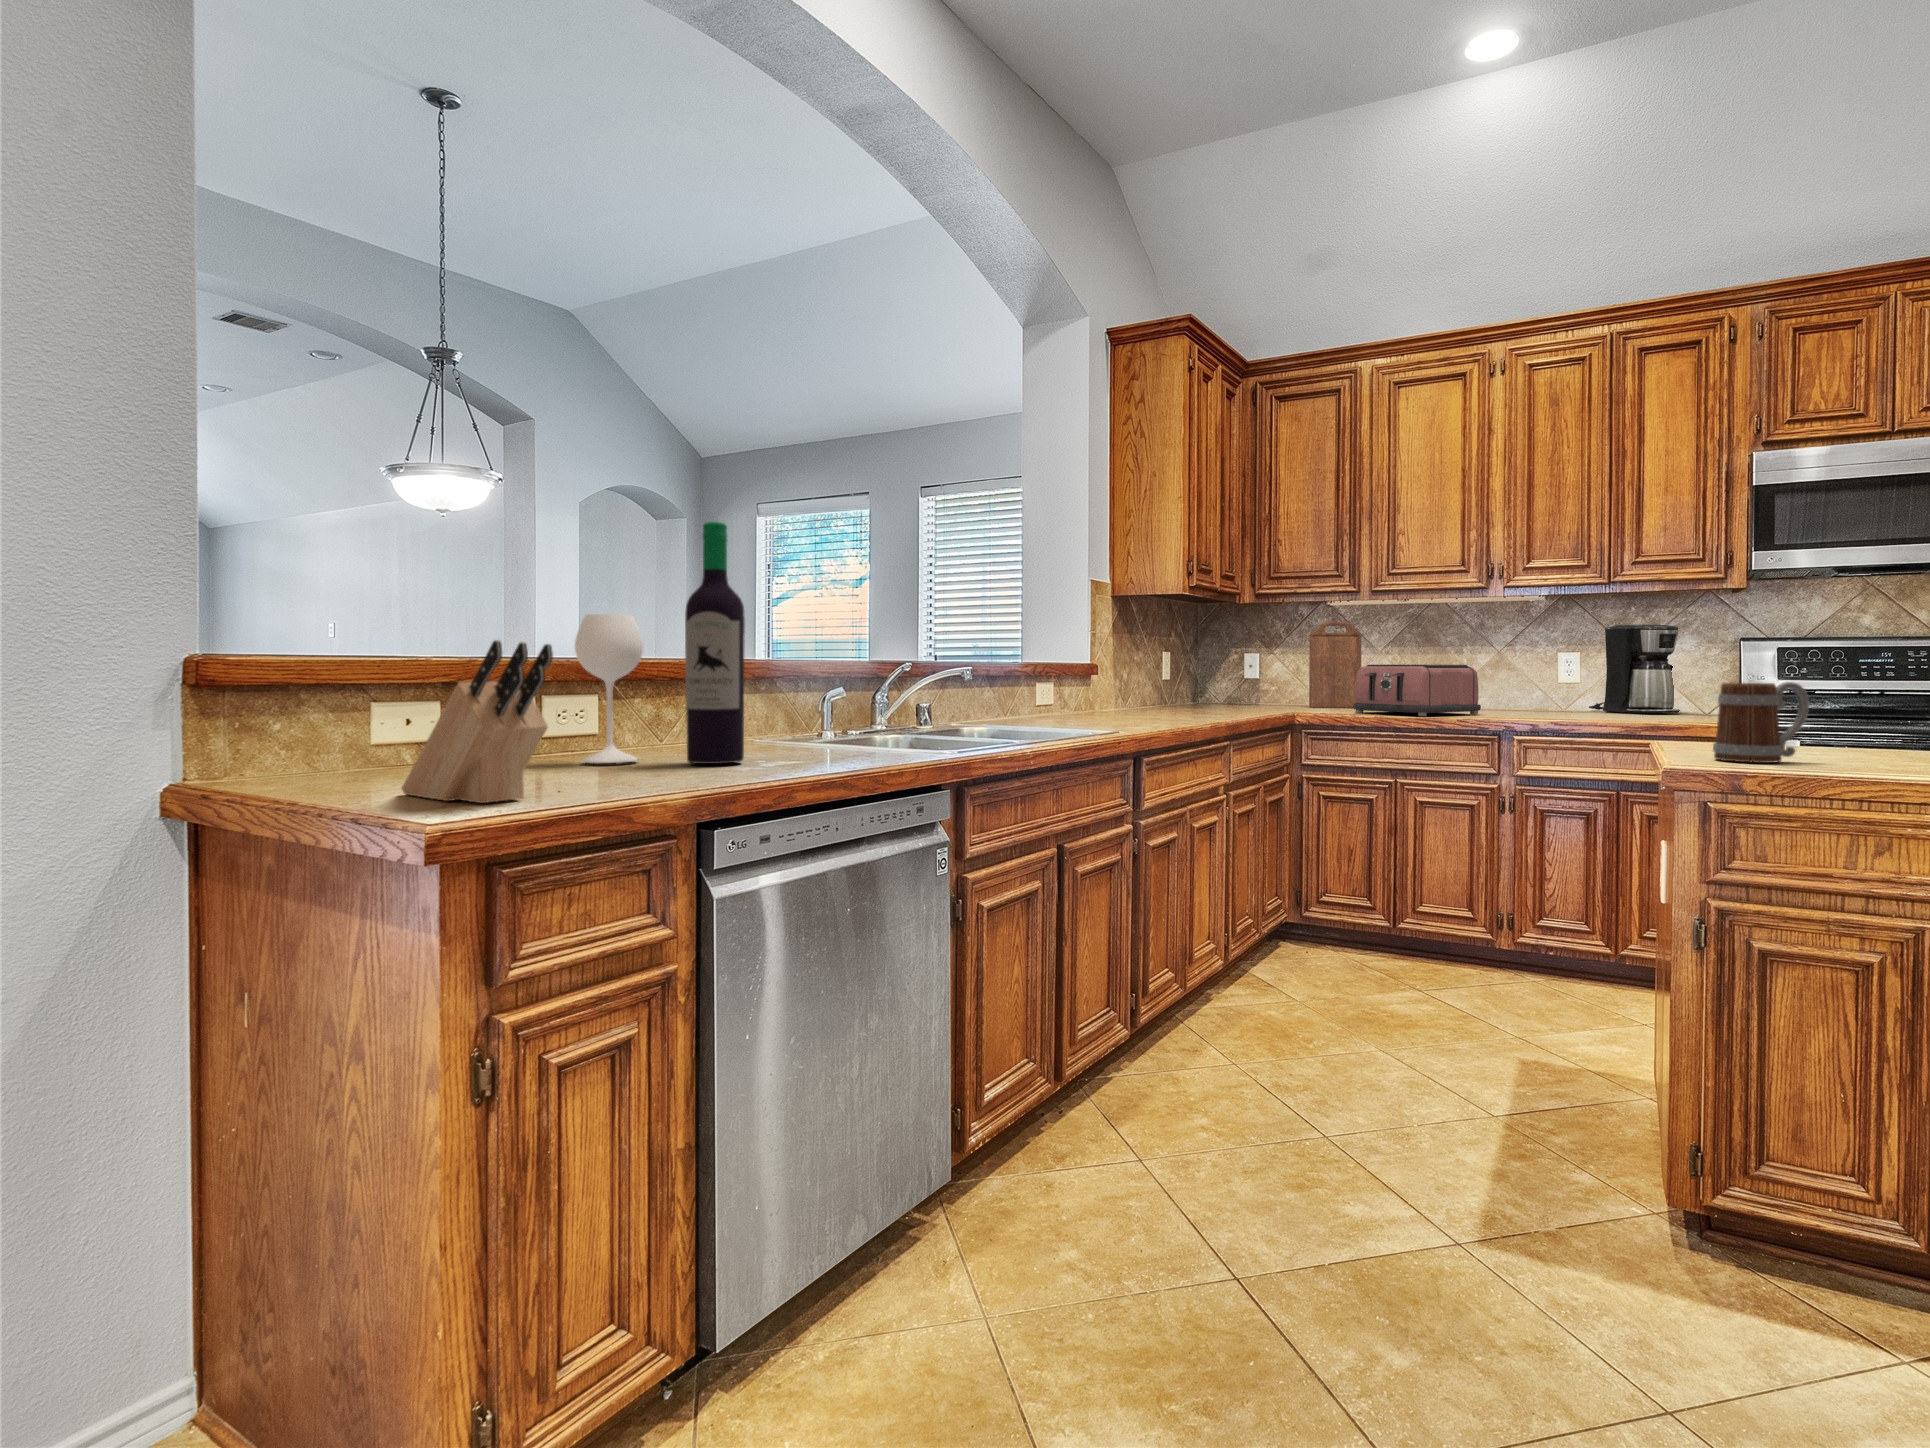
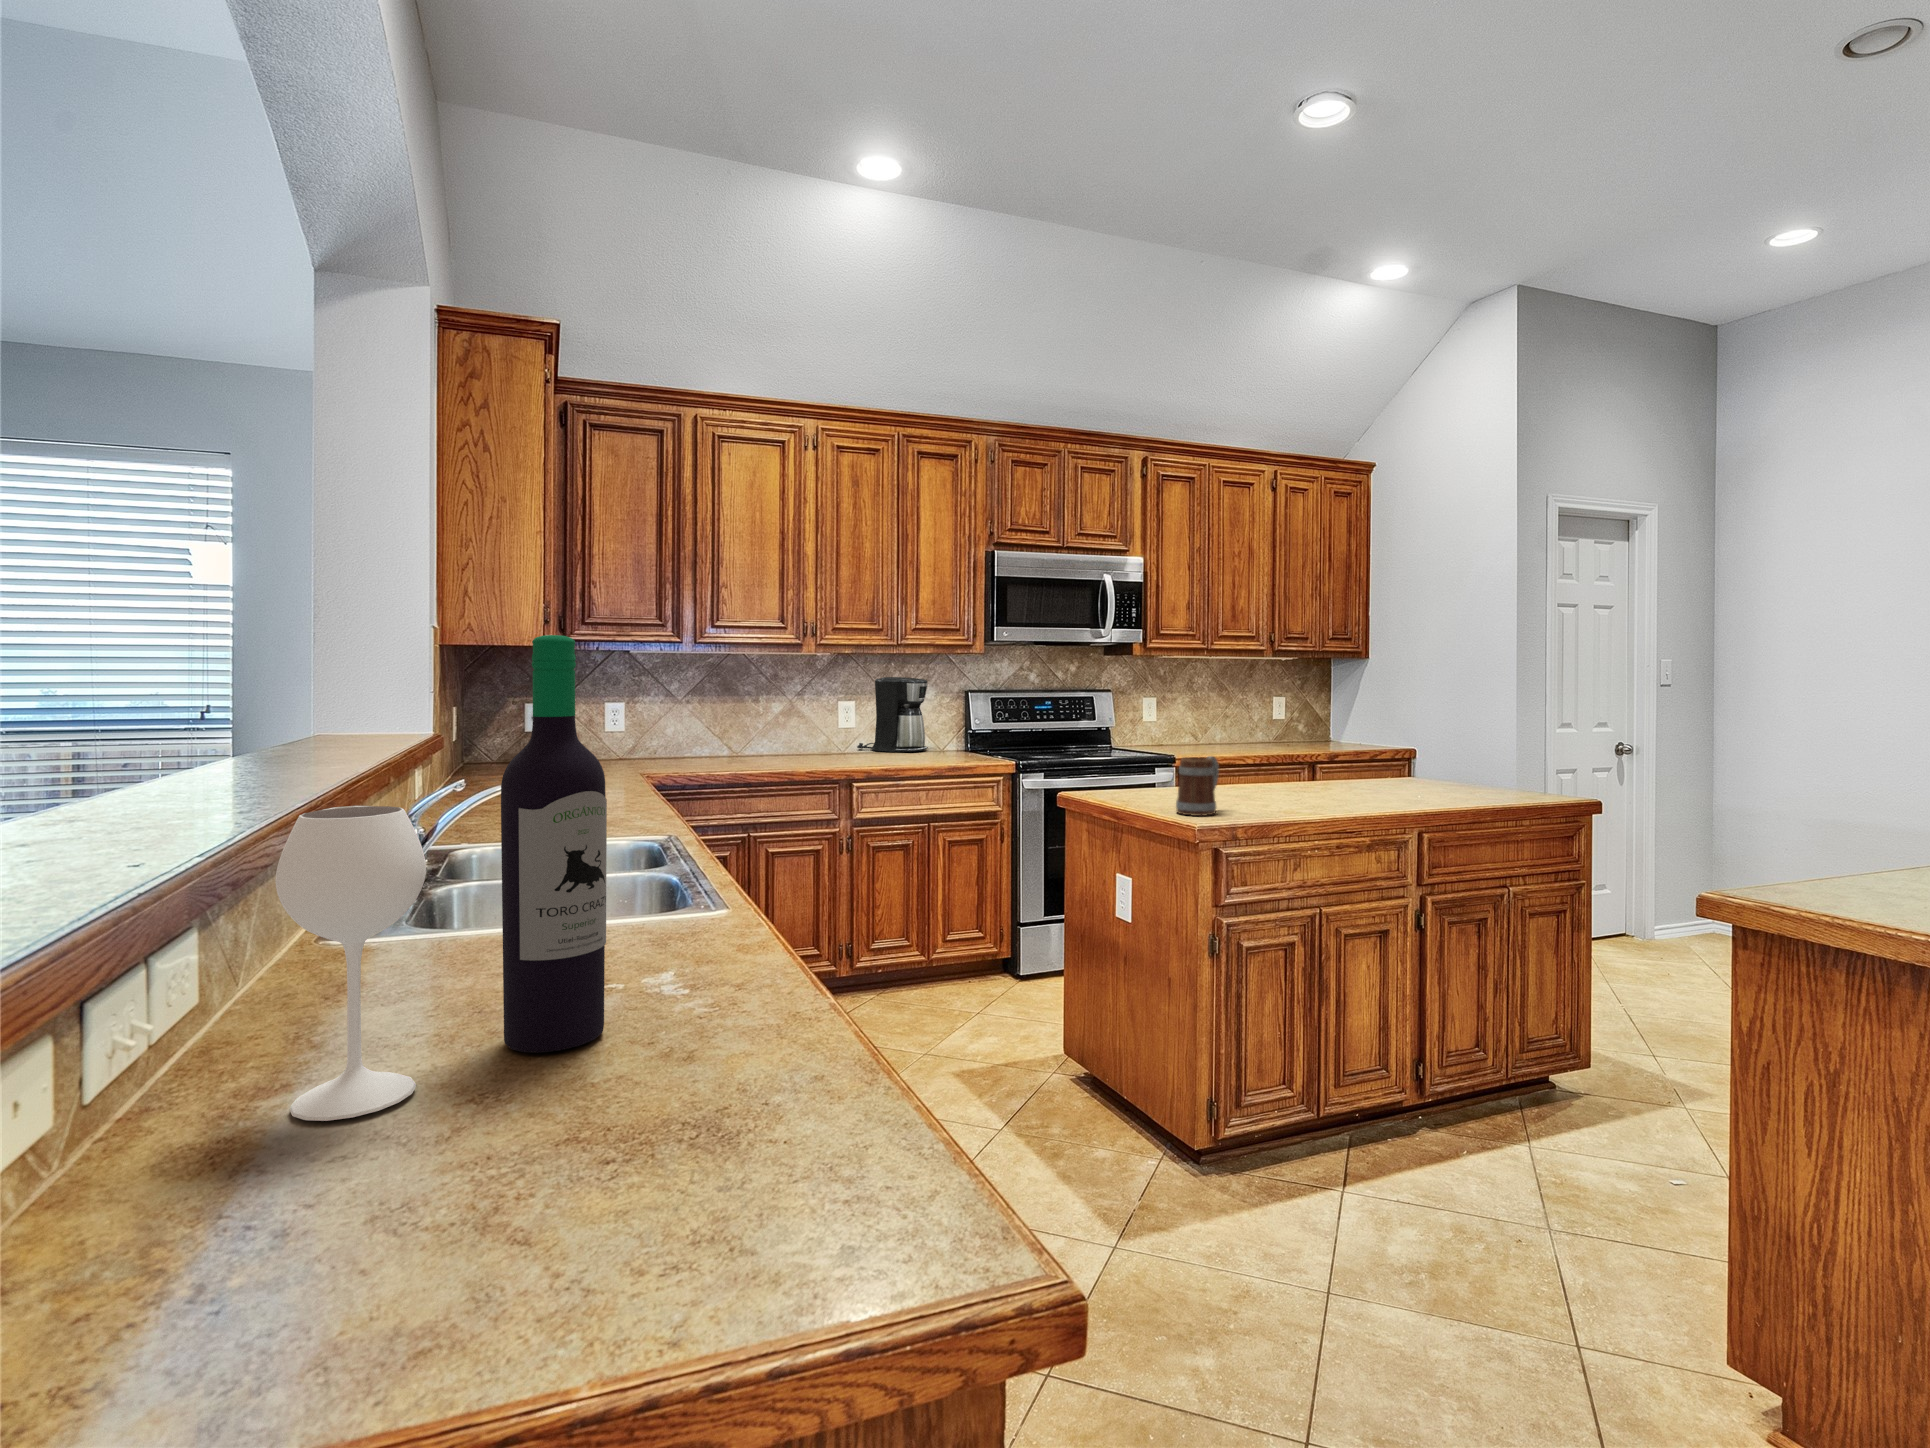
cutting board: present [1309,622,1362,708] -> none [633,673,684,766]
knife block: present [402,640,553,803] -> none [485,938,908,1354]
toaster: present [1353,665,1481,716] -> none [715,719,821,774]

